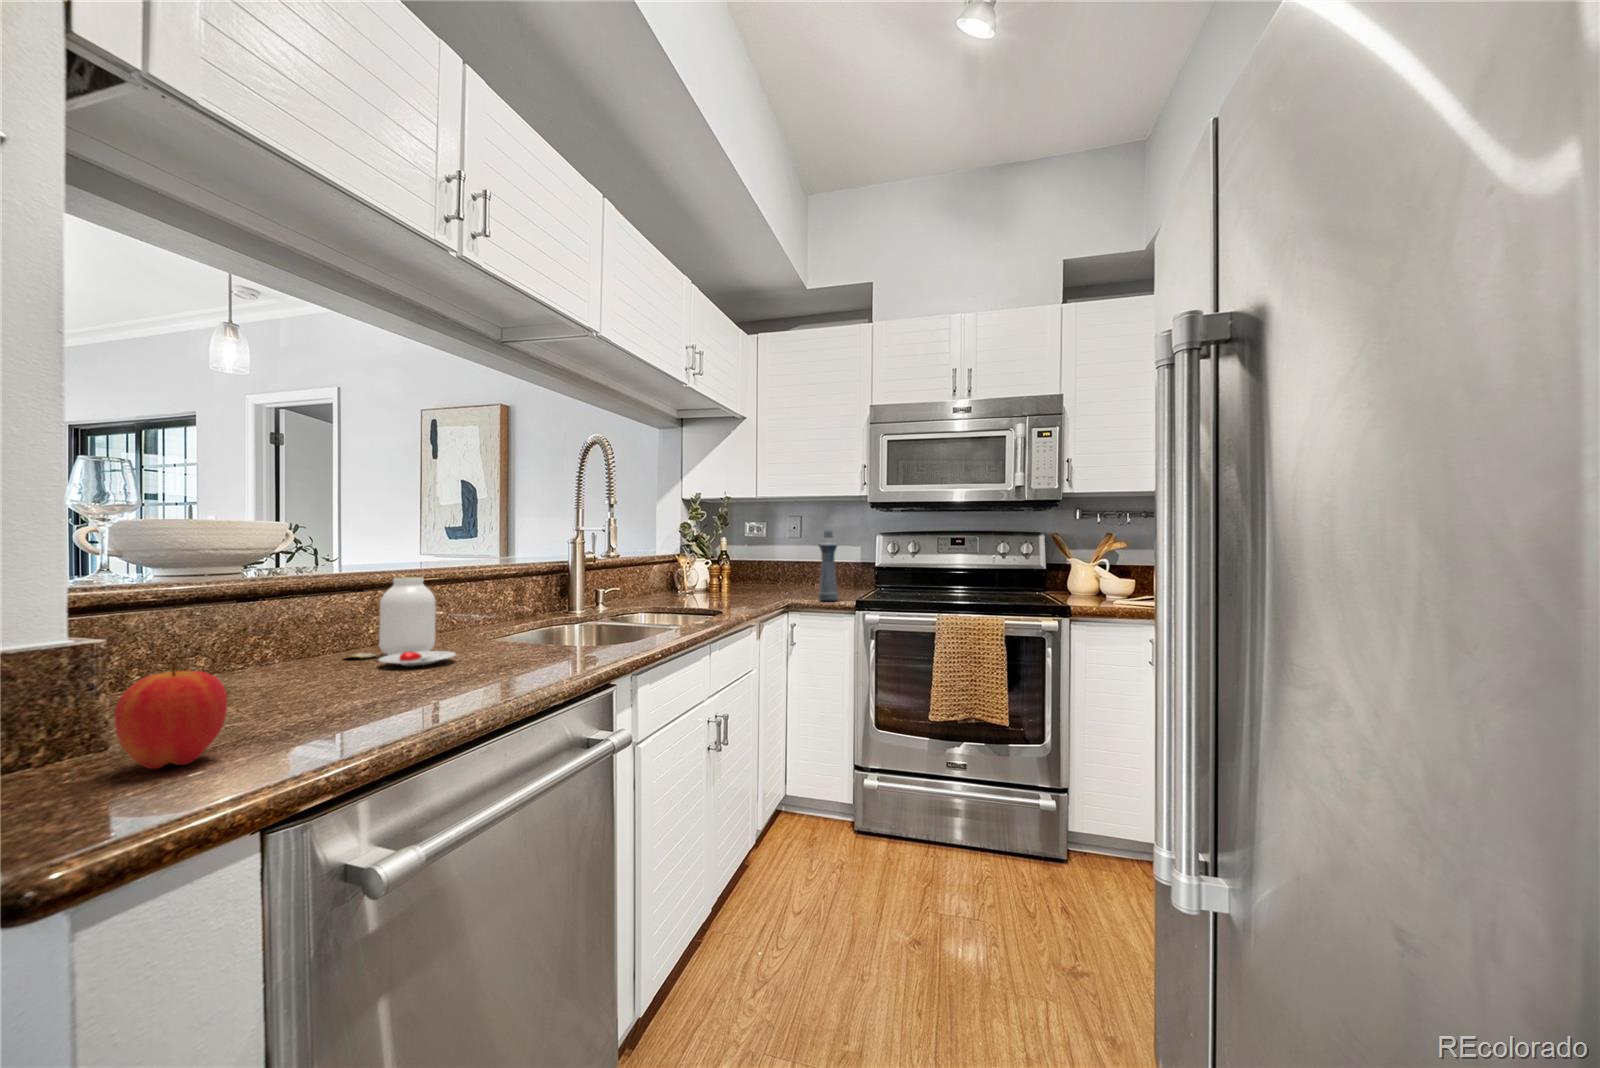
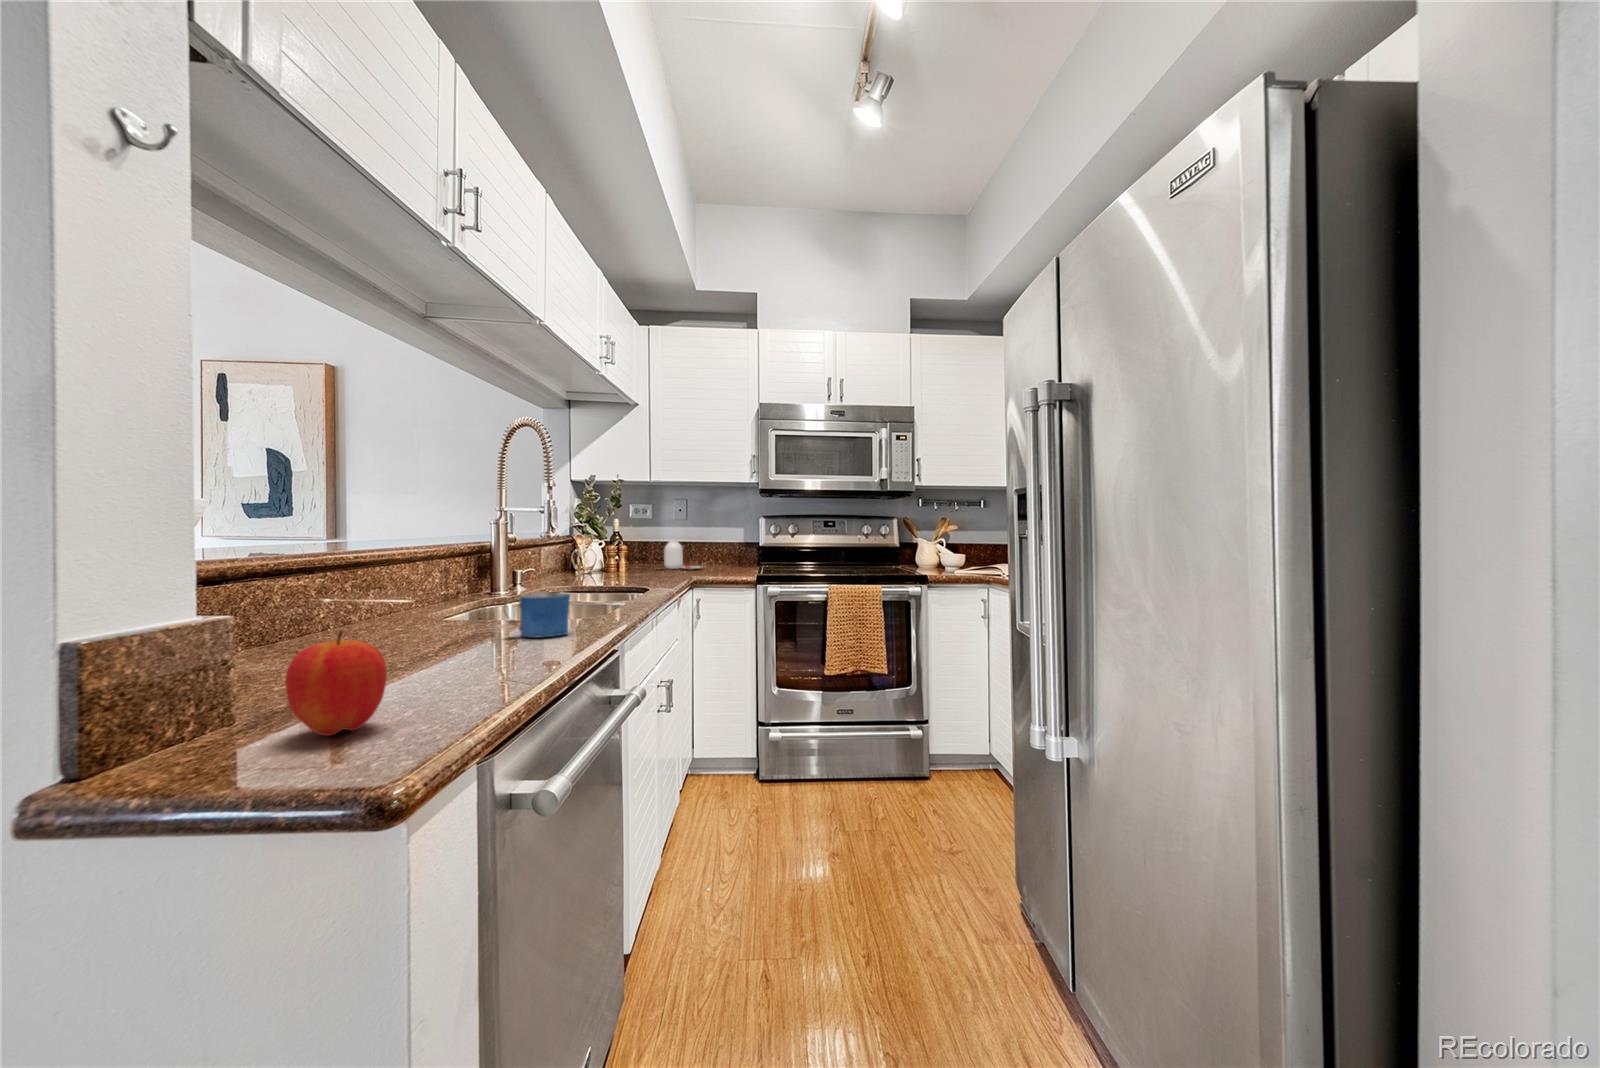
bottle: present [819,531,838,601] -> none [716,513,735,576]
jar: present [345,577,456,666] -> present [664,540,700,570]
mug: none [496,618,567,666] -> present [503,592,570,638]

